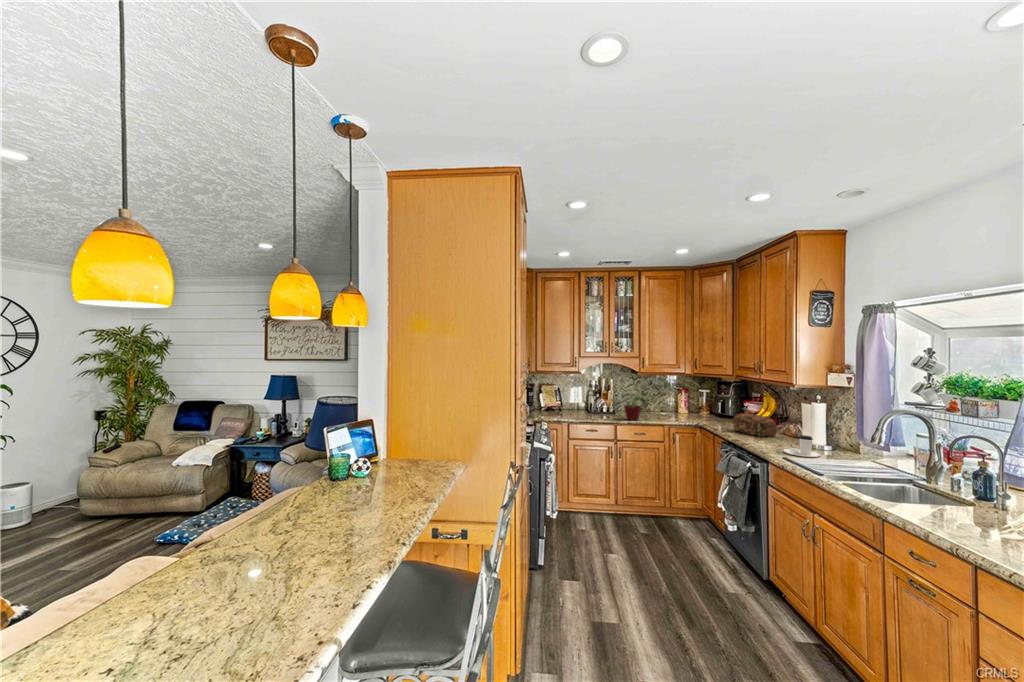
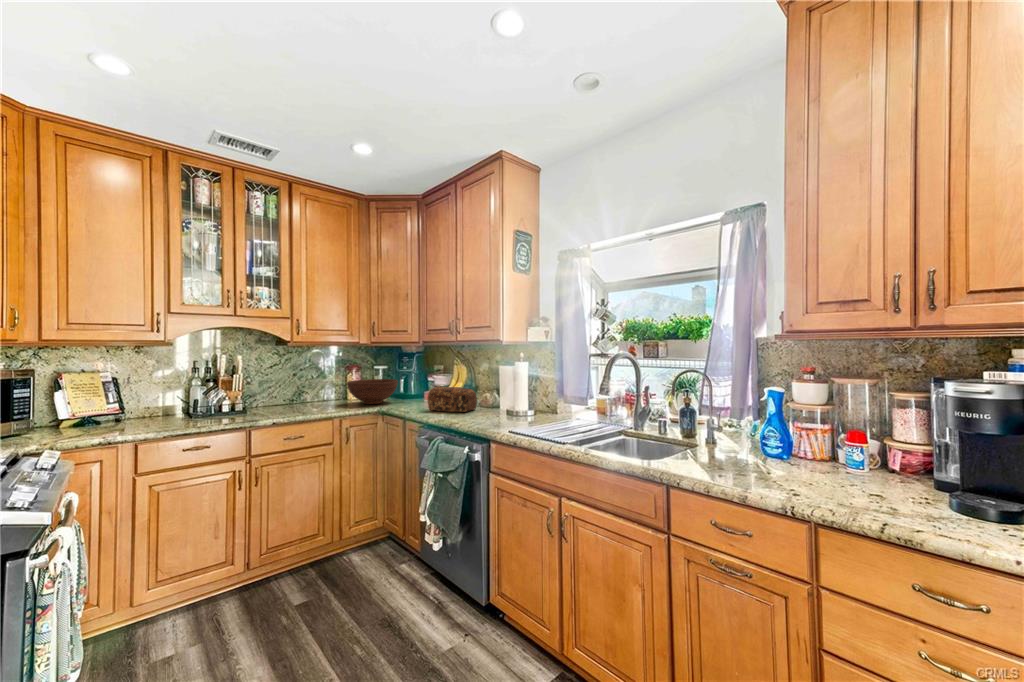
potted plant: present [624,387,645,420] -> none [255,358,307,418]
fruit bowl: none [677,400,715,419] -> present [347,379,398,404]
coffee cup: present [783,435,820,457] -> none [500,400,539,427]

